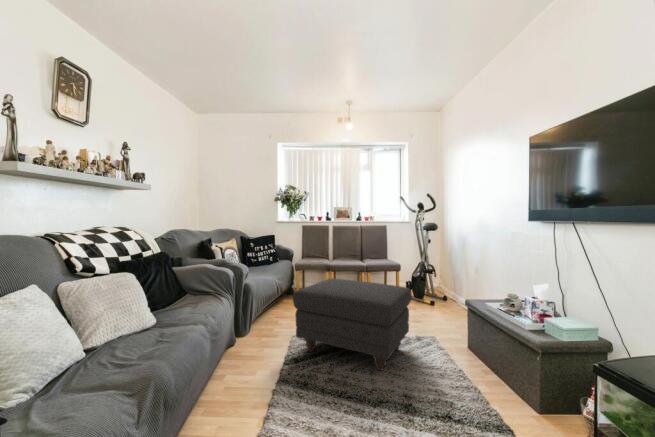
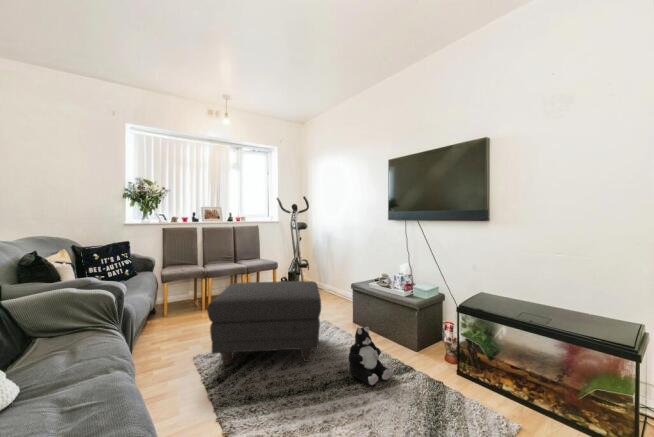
plush toy: none [411,347,463,419] -> present [349,326,393,385]

